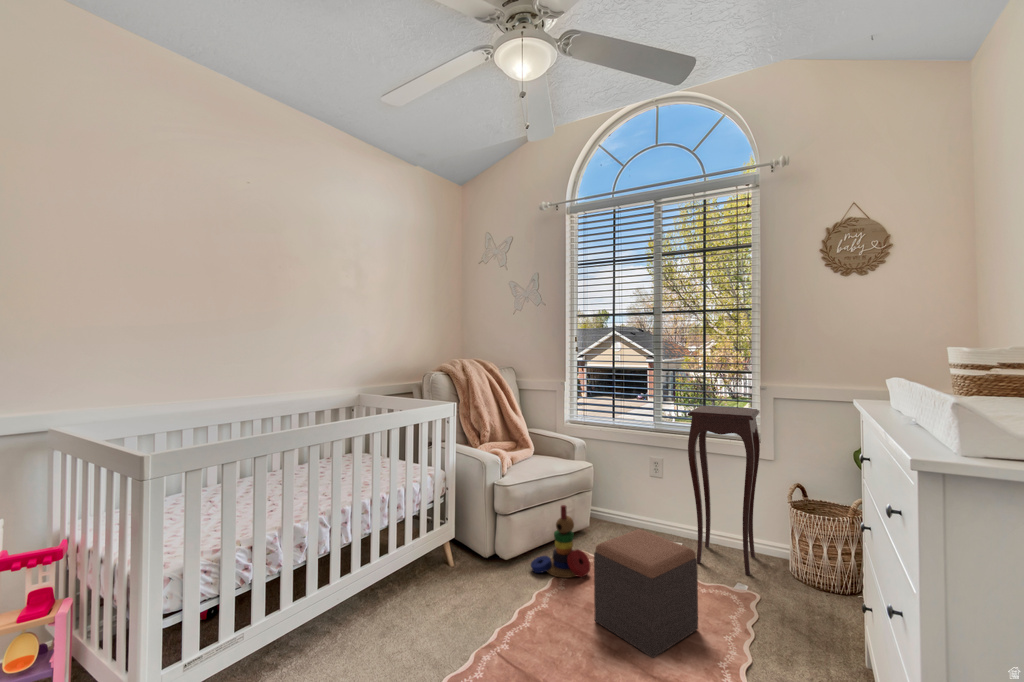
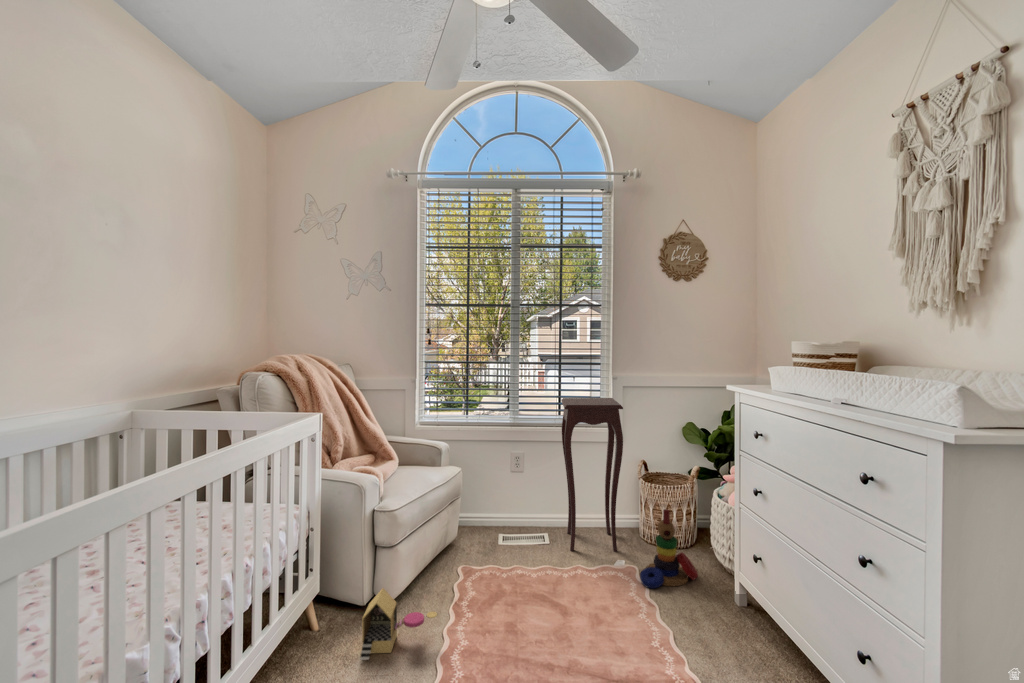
stacking toy: present [531,505,590,578] -> present [640,509,698,588]
footstool: present [594,529,698,658] -> none [523,531,615,661]
toy house: none [463,544,526,596] -> present [360,588,437,660]

